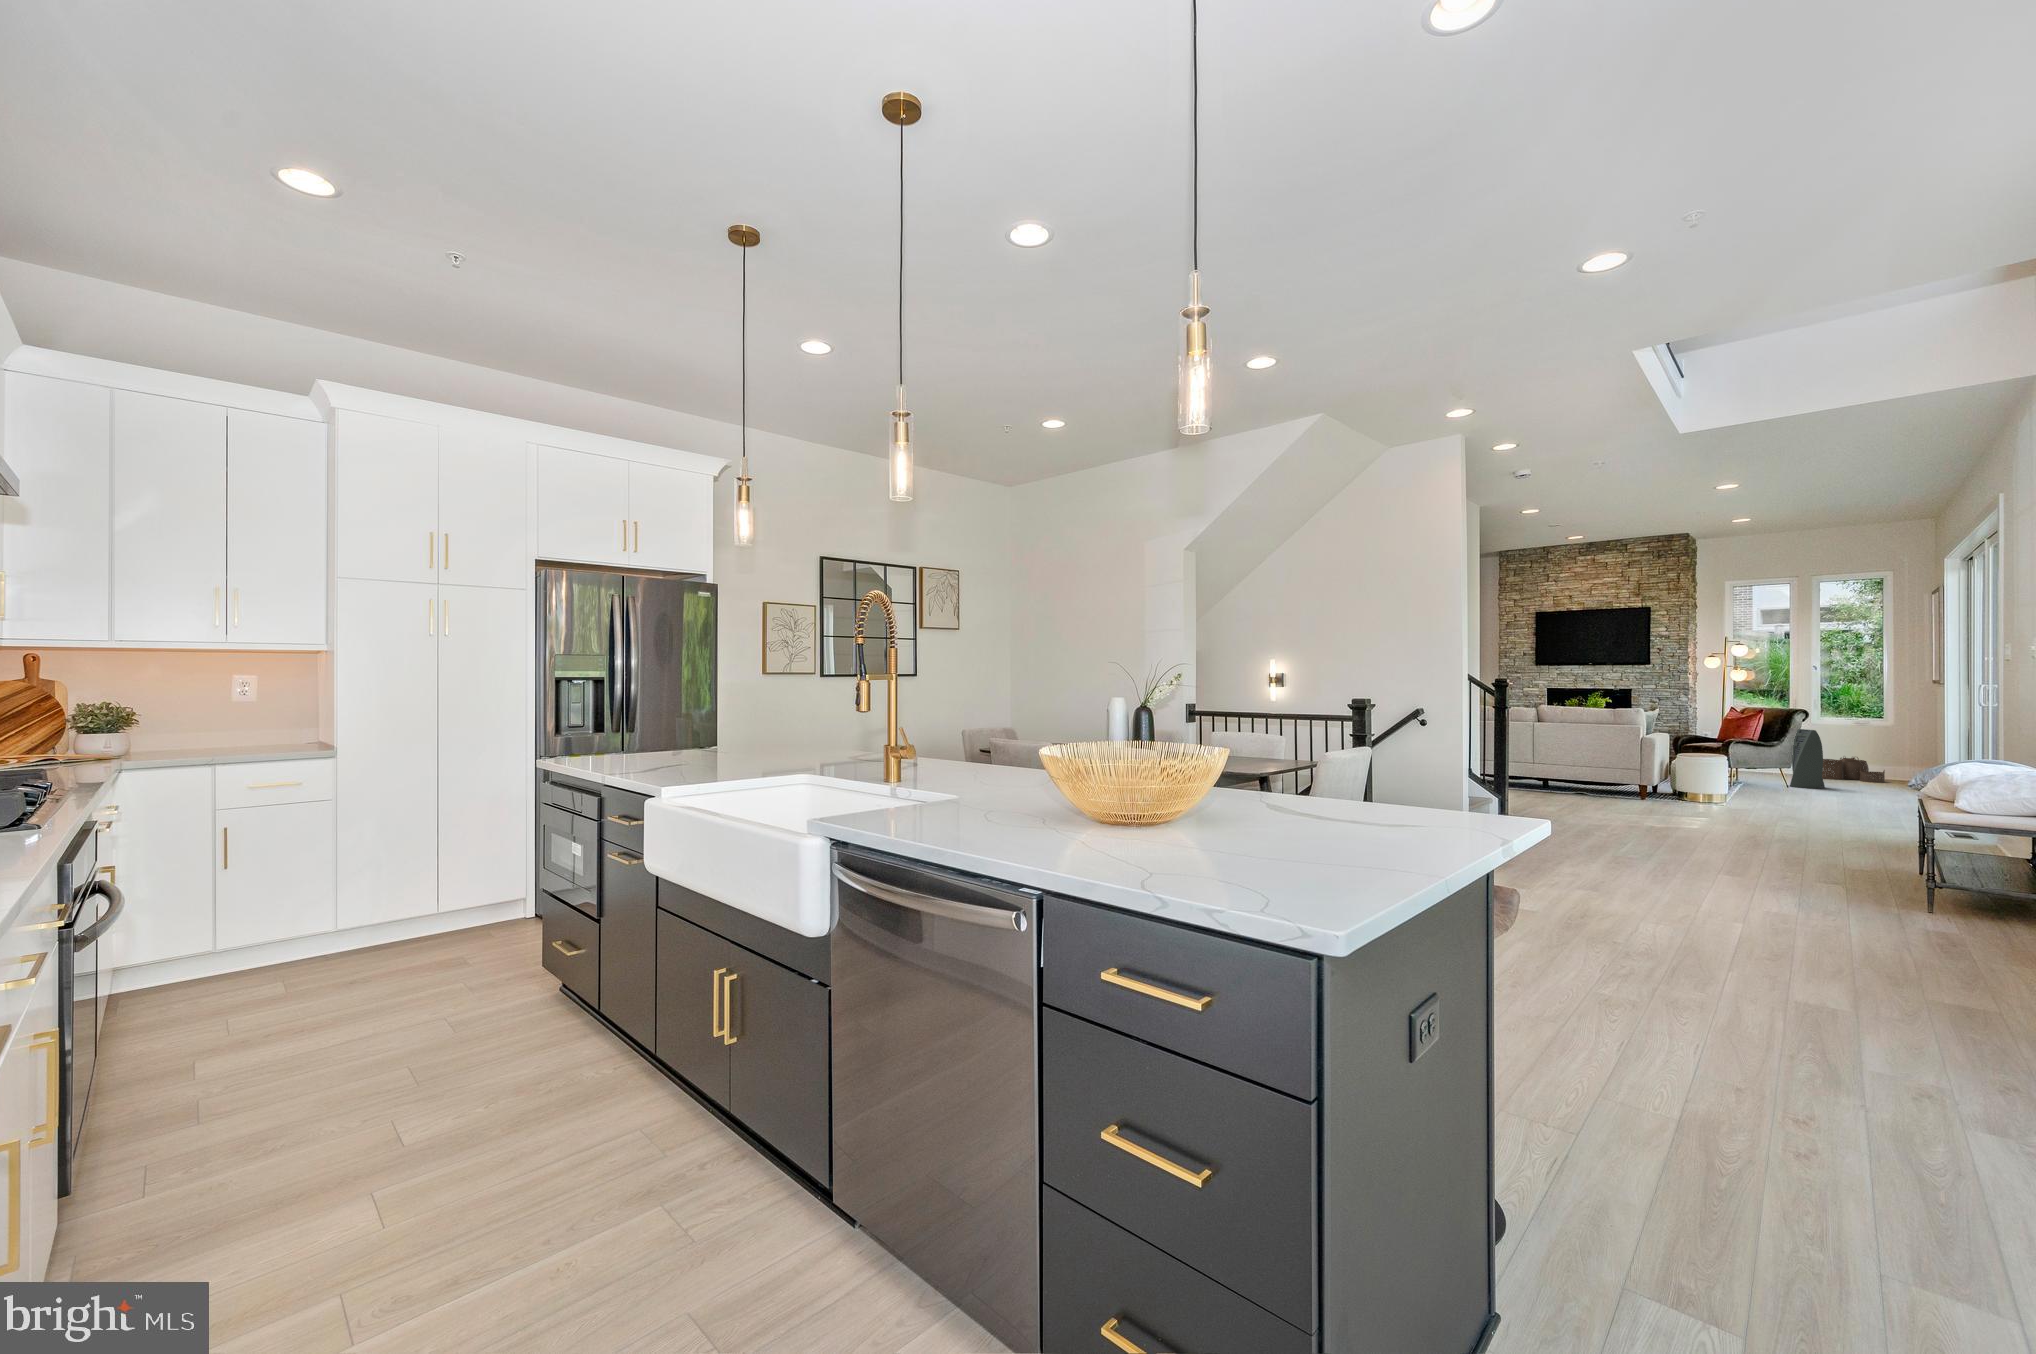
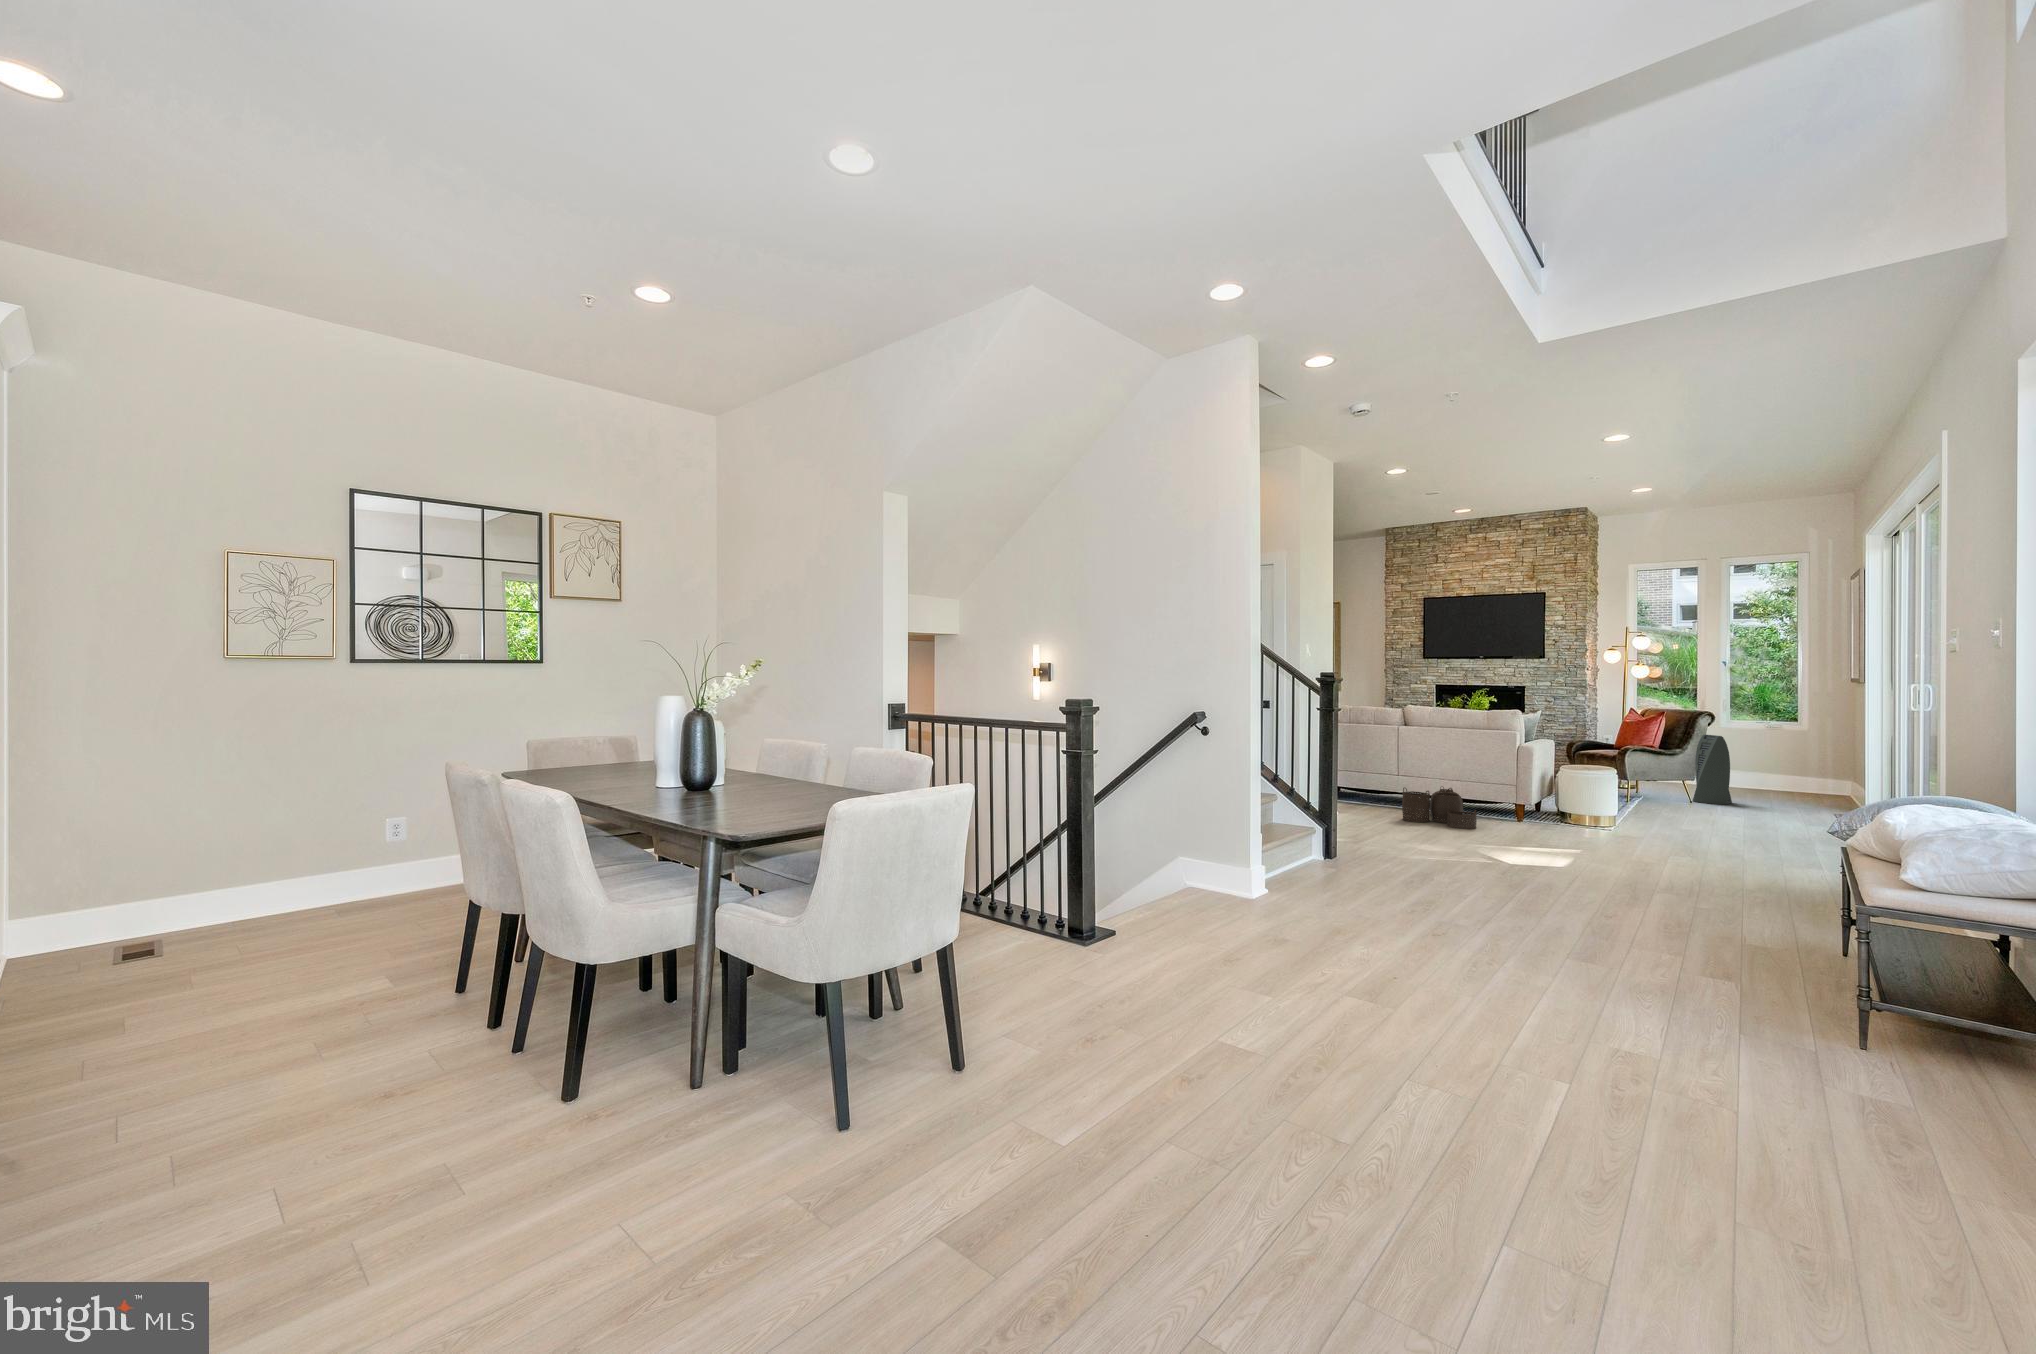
woven basket: present [1822,757,1885,783] -> present [1402,787,1477,829]

